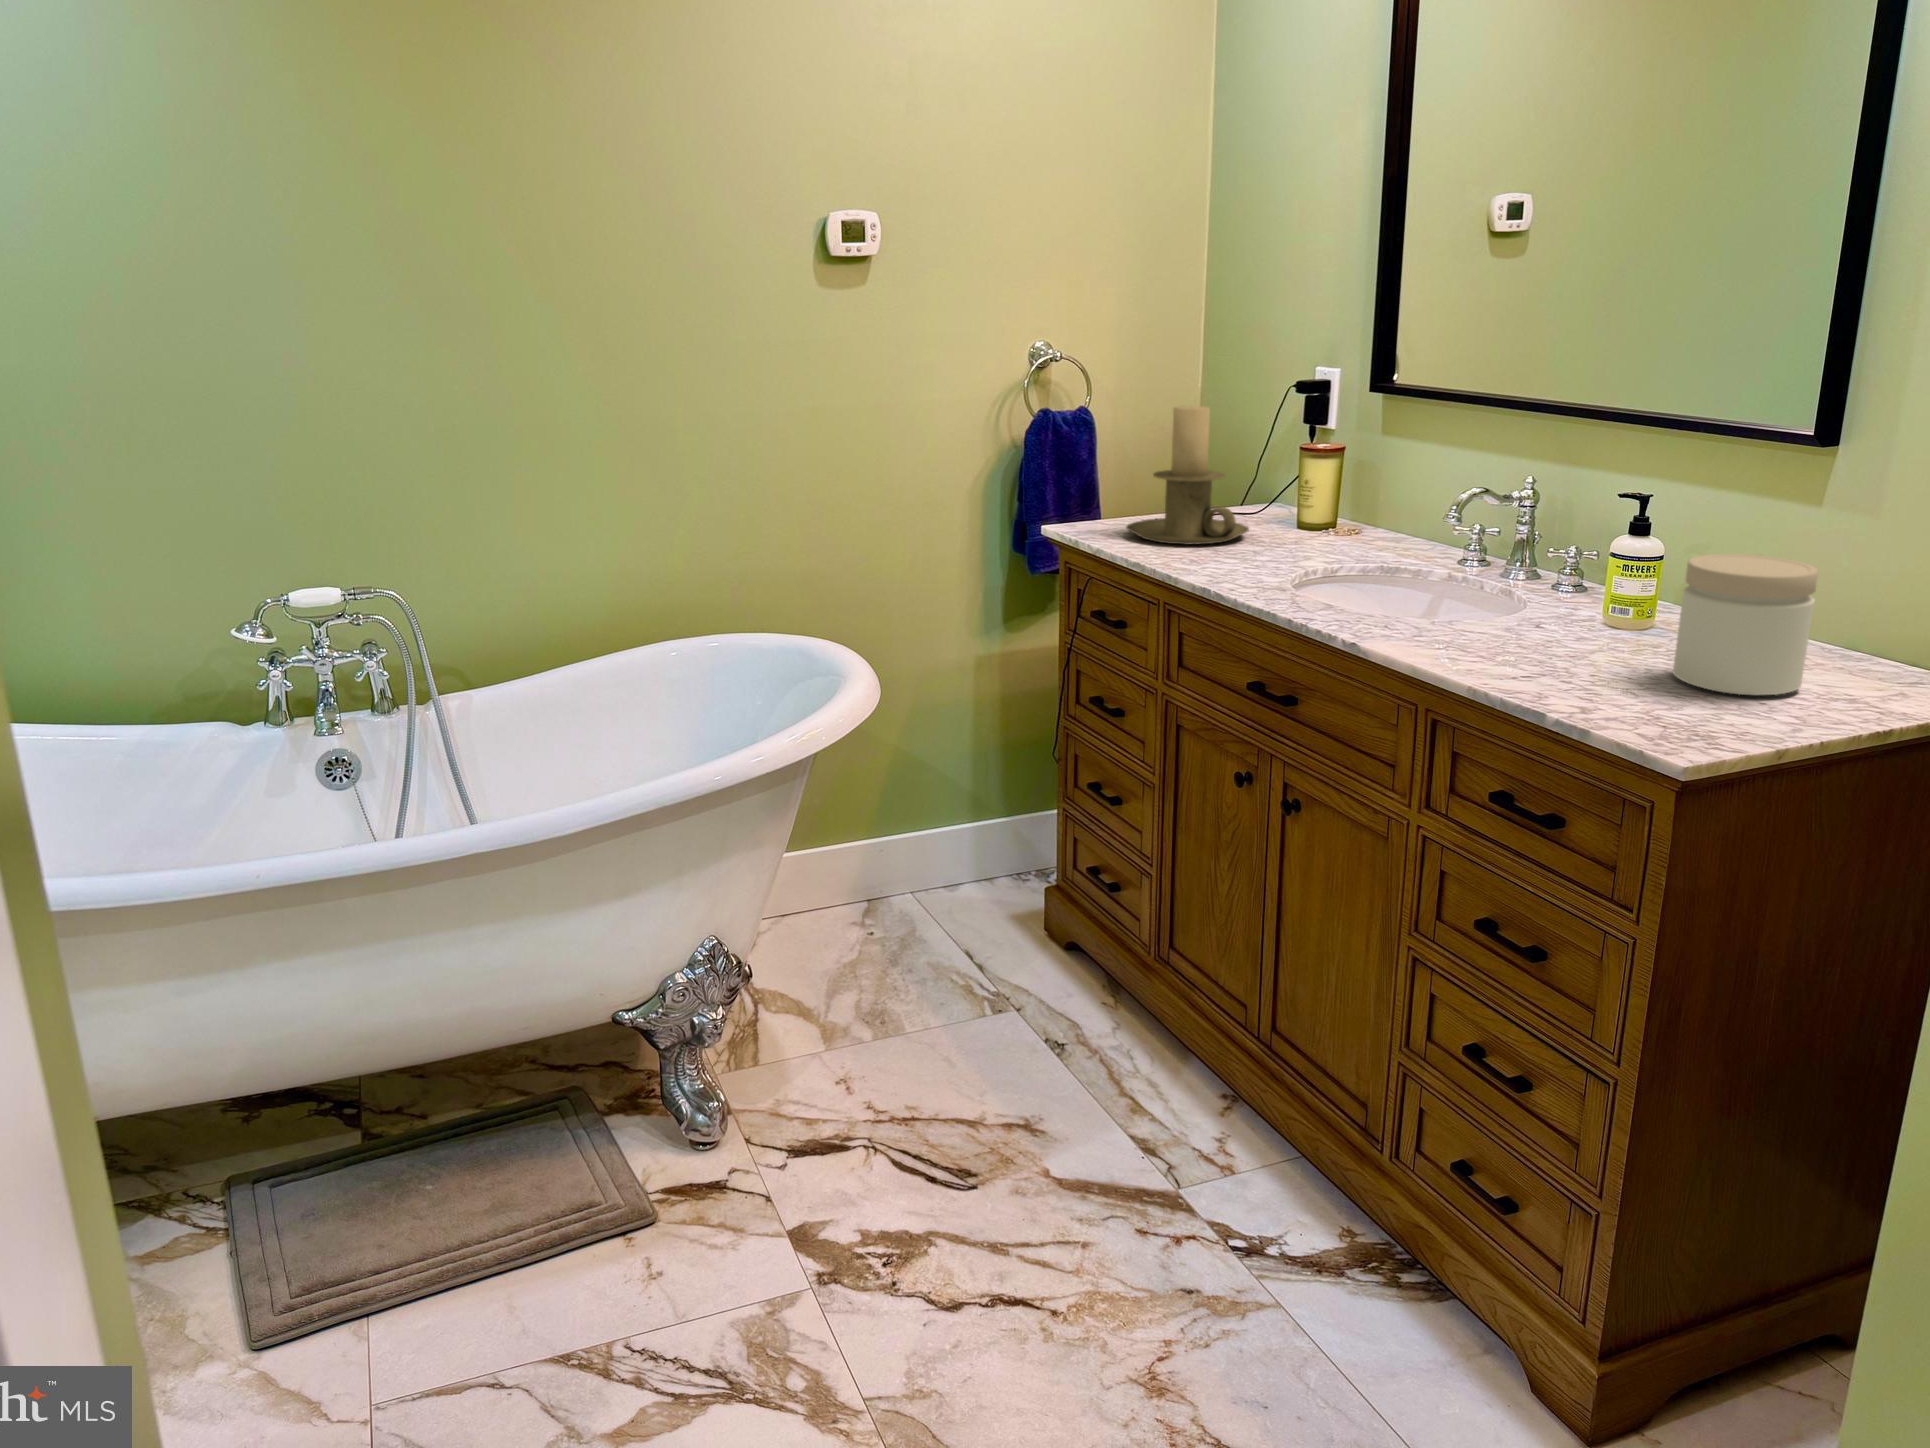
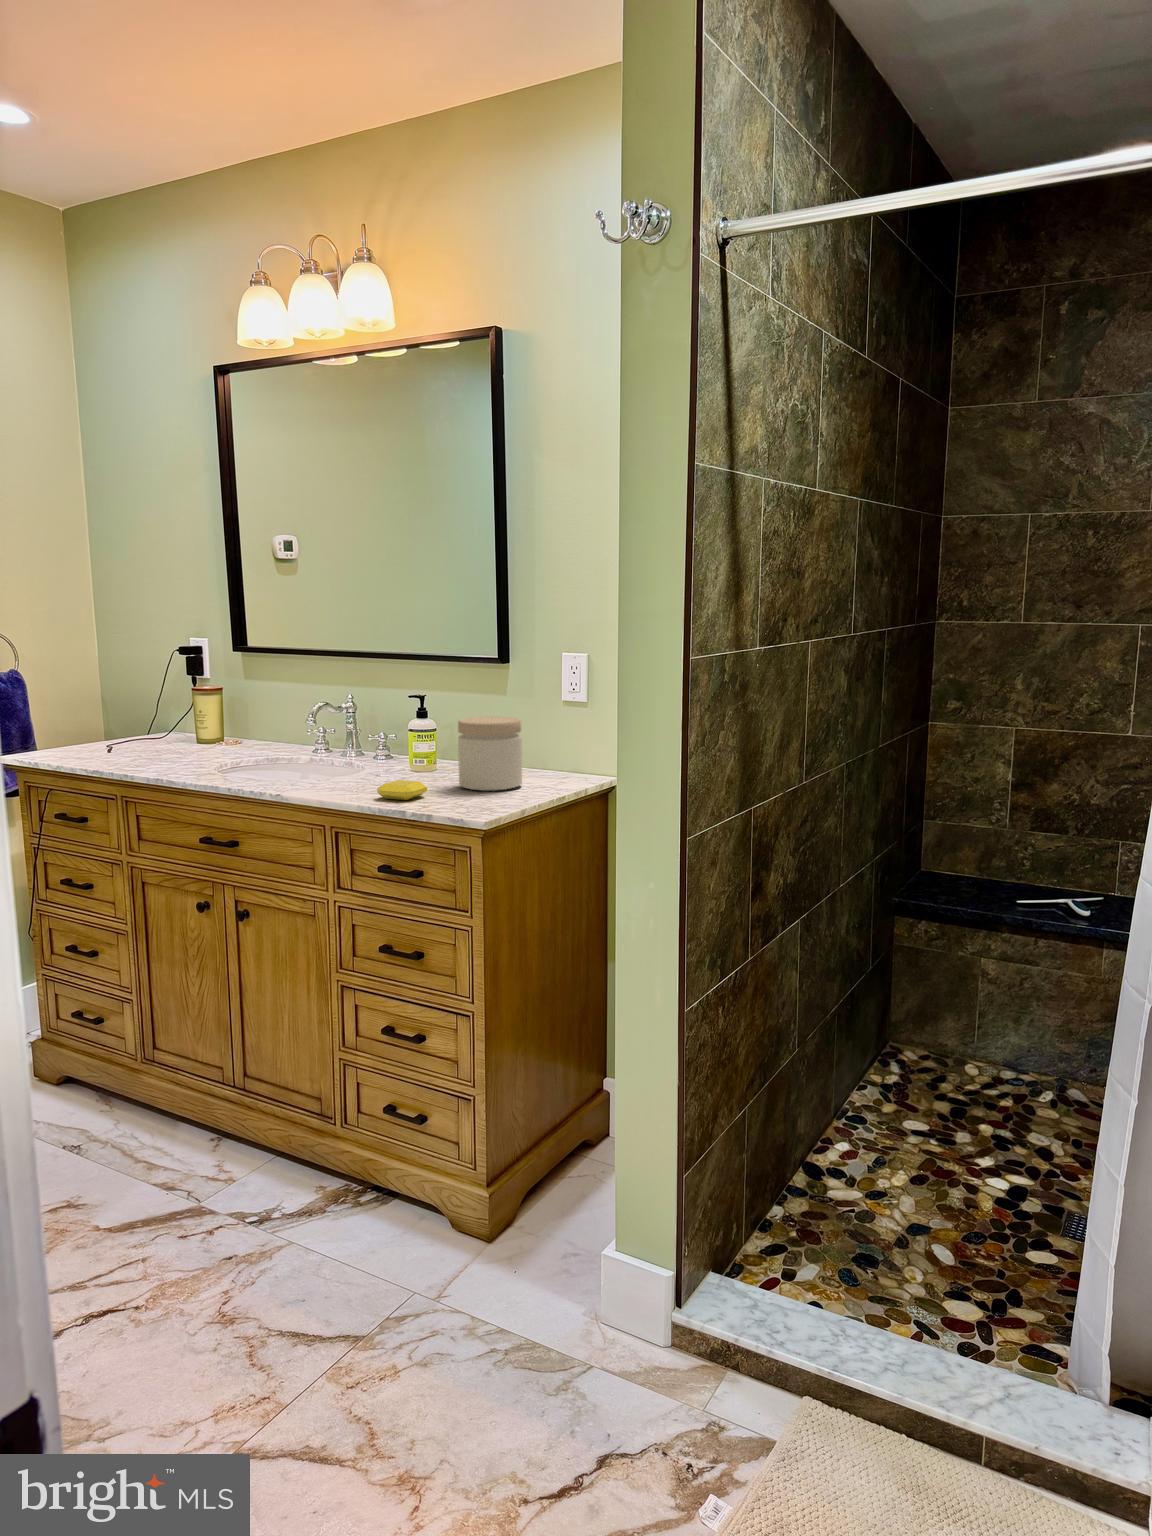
candle holder: present [1126,406,1249,544] -> none [71,664,165,761]
soap bar: none [1512,652,1602,692] -> present [377,780,427,800]

